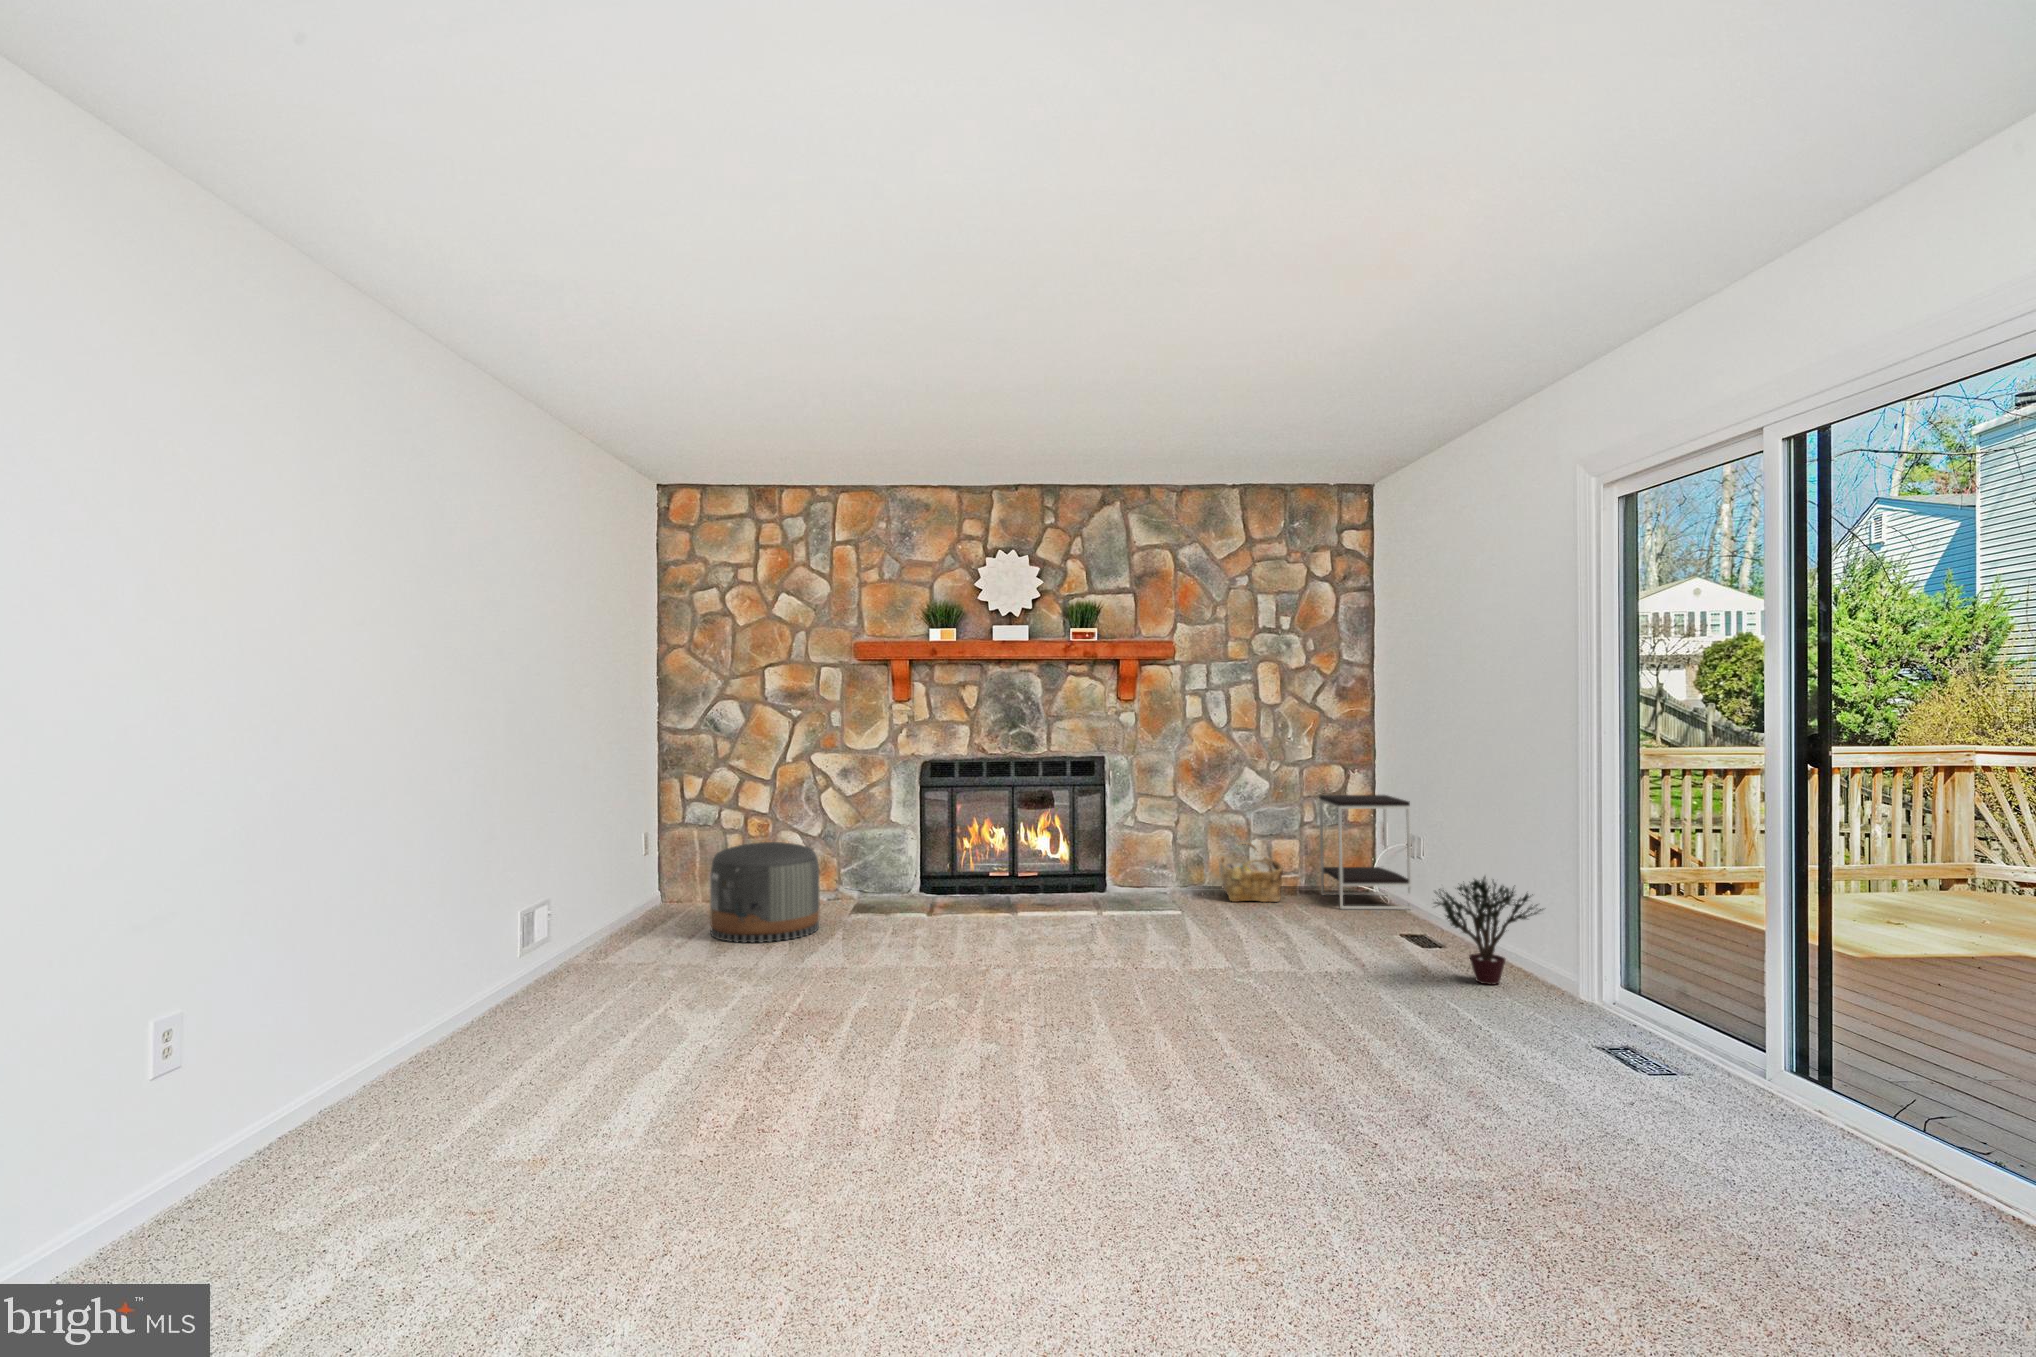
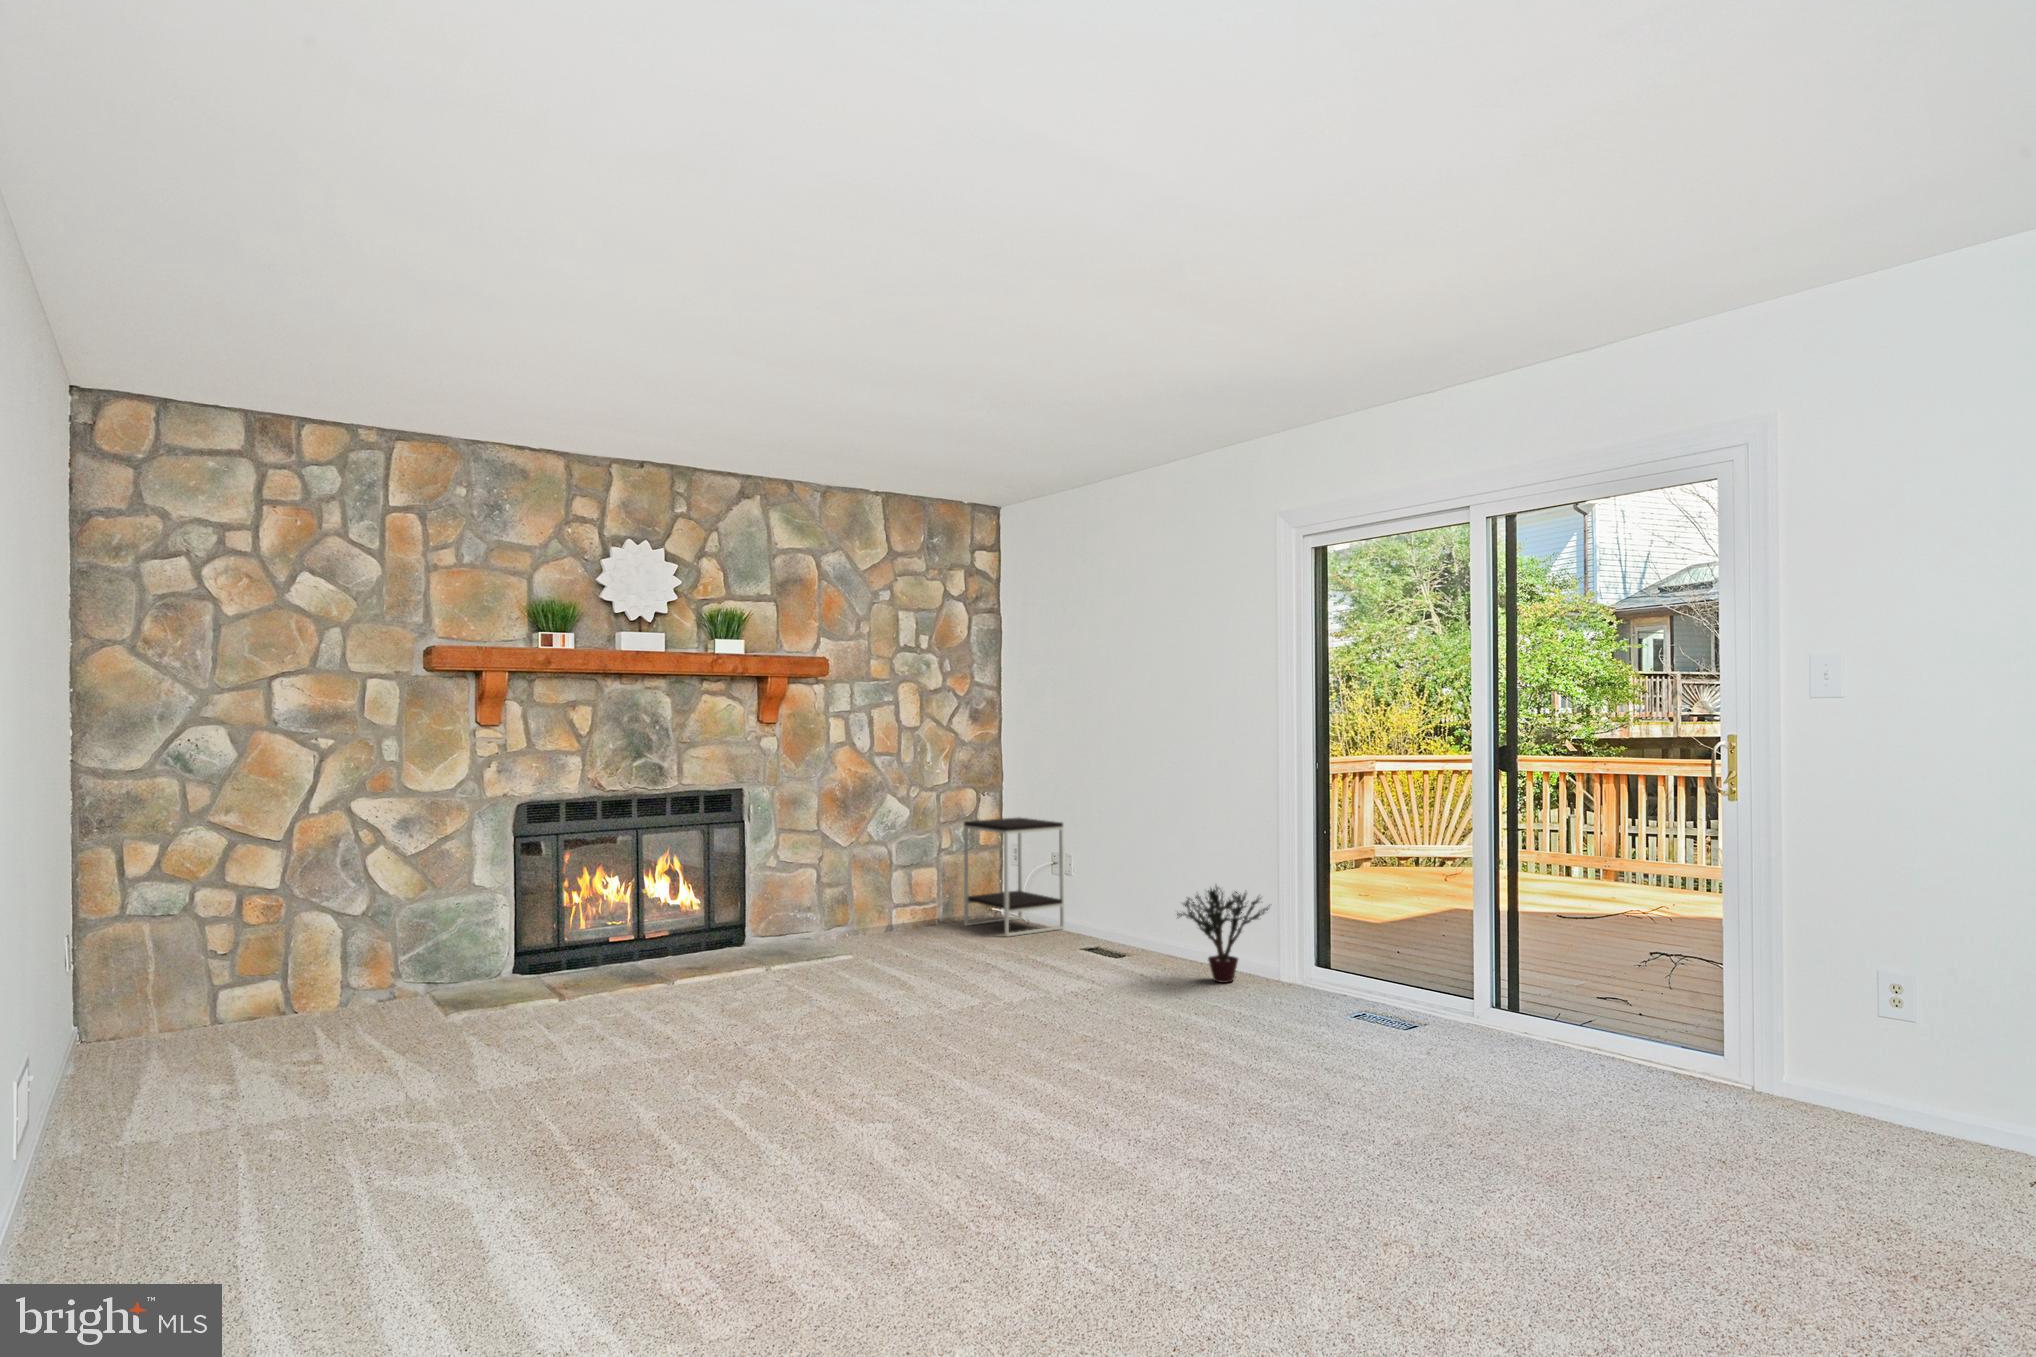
pouf: present [710,842,819,943] -> none [298,930,470,1081]
woven basket: present [1219,842,1283,902] -> none [869,877,944,943]

